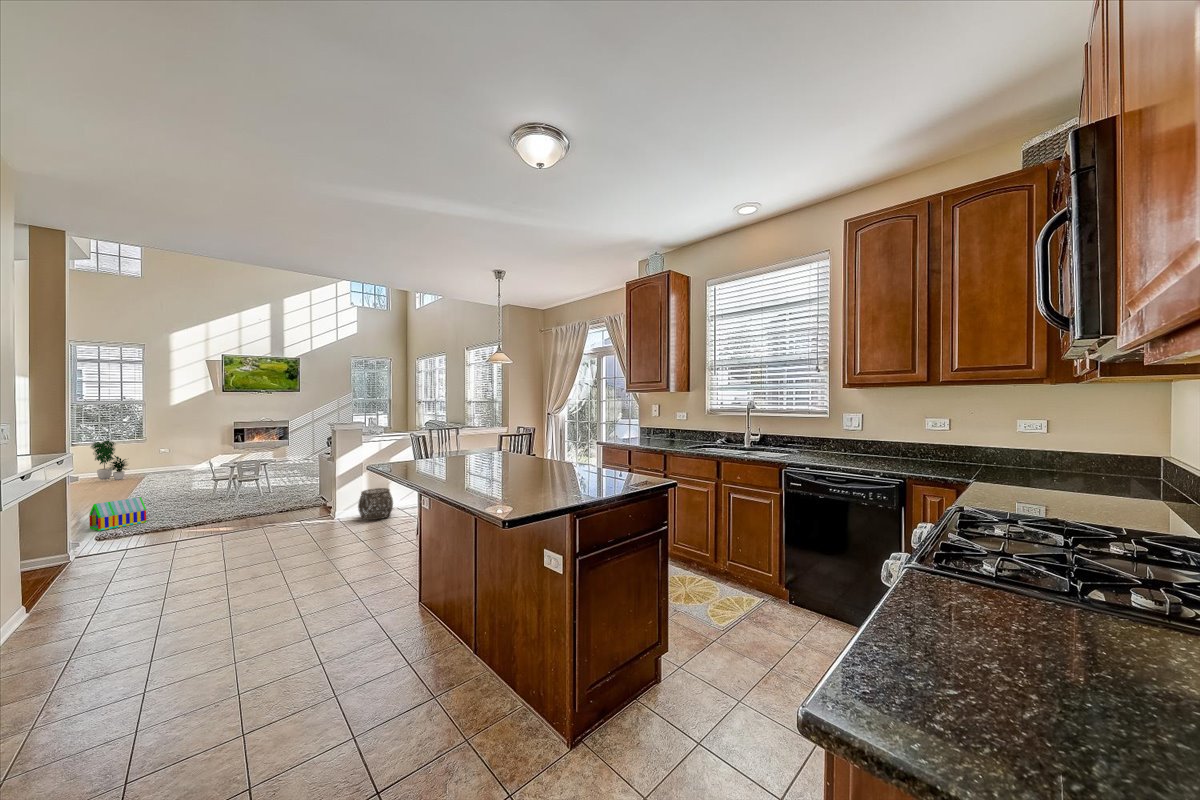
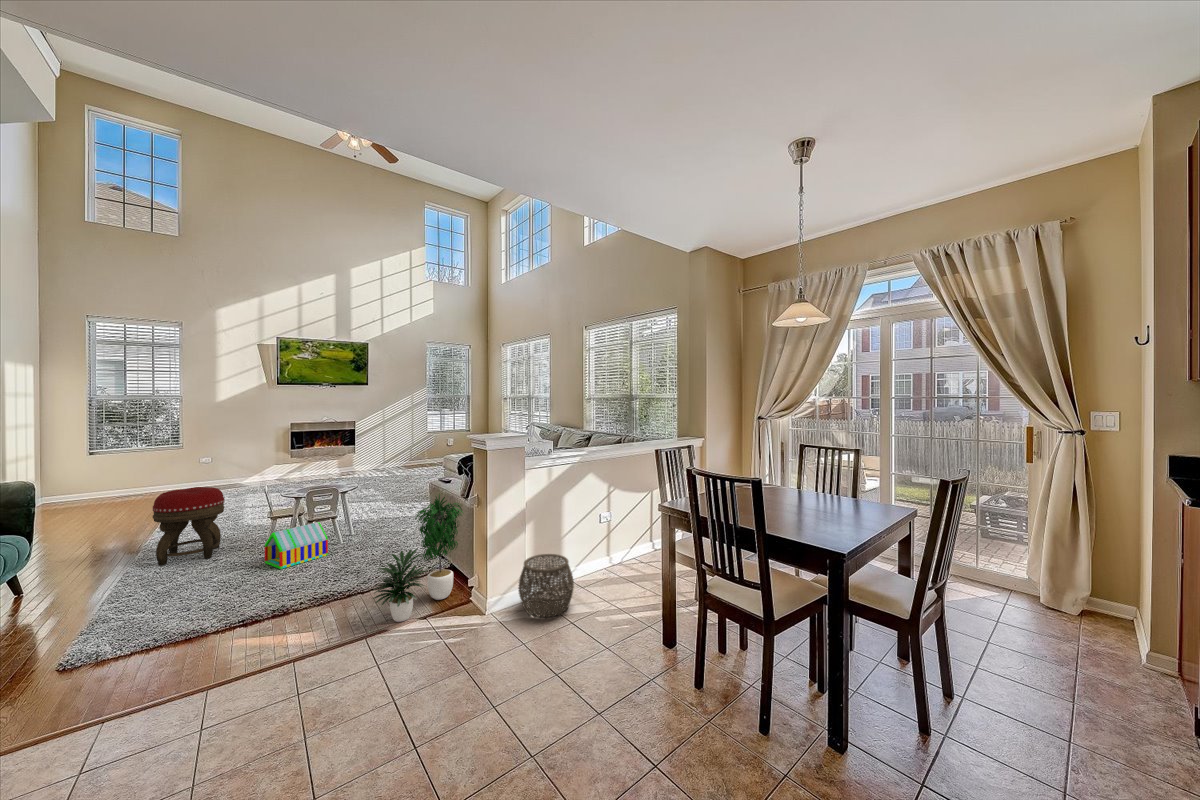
potted plant: present [91,439,127,480] -> present [373,494,463,622]
footstool: none [131,460,180,508] -> present [153,487,225,565]
toy house: present [89,497,146,531] -> present [265,522,328,569]

